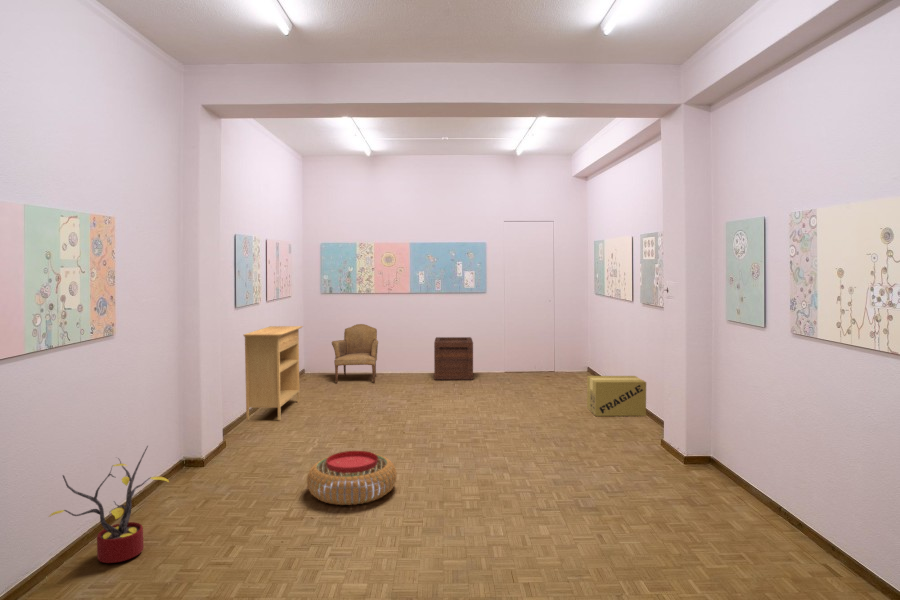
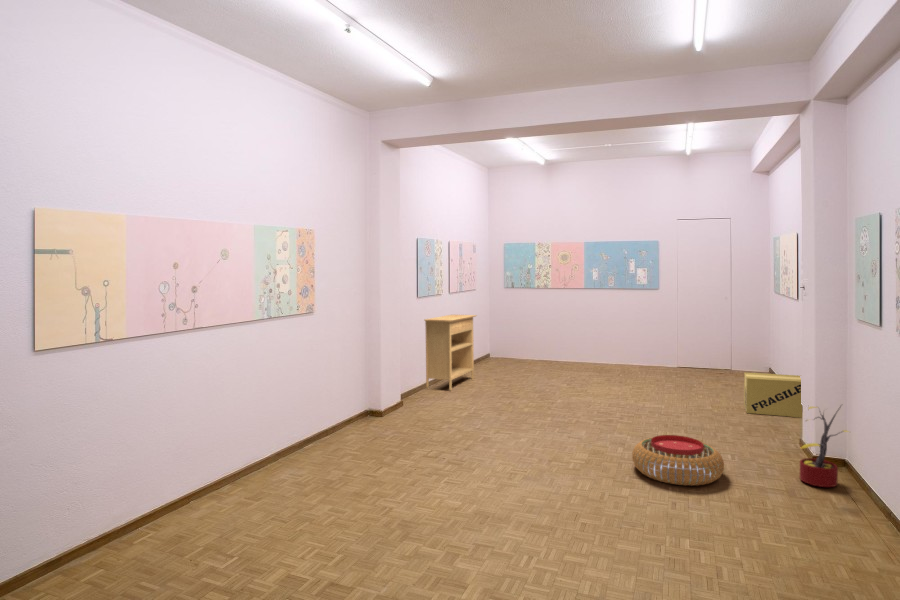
armchair: present [332,324,378,383] -> none [509,316,552,369]
wooden crate: present [434,337,473,380] -> none [602,331,644,372]
decorative plant: present [50,446,169,563] -> present [800,407,848,487]
pouf: present [307,451,396,505] -> present [632,435,724,486]

